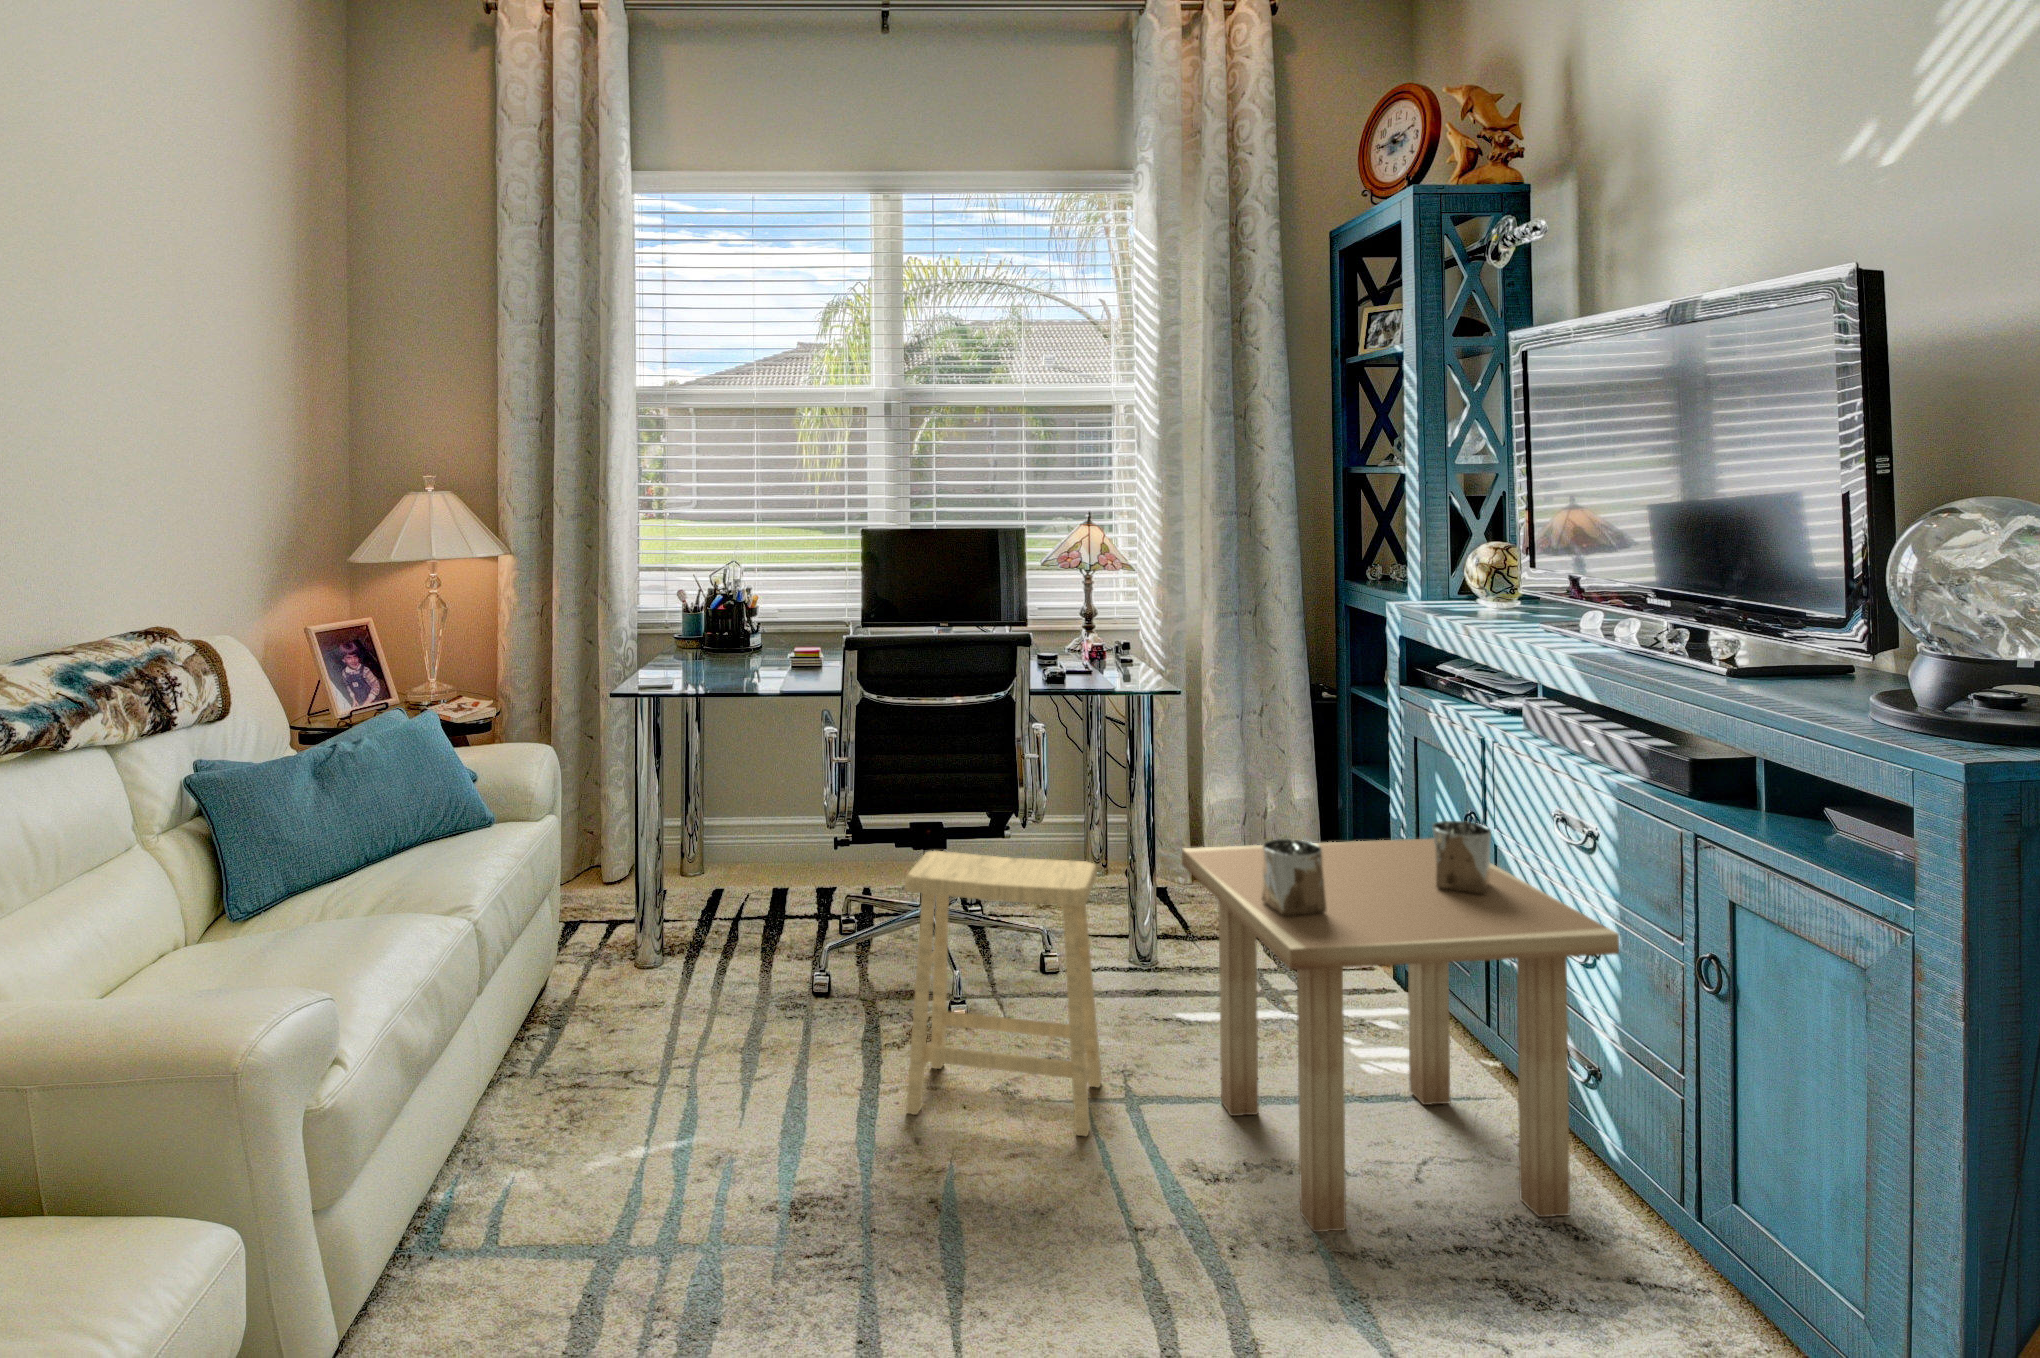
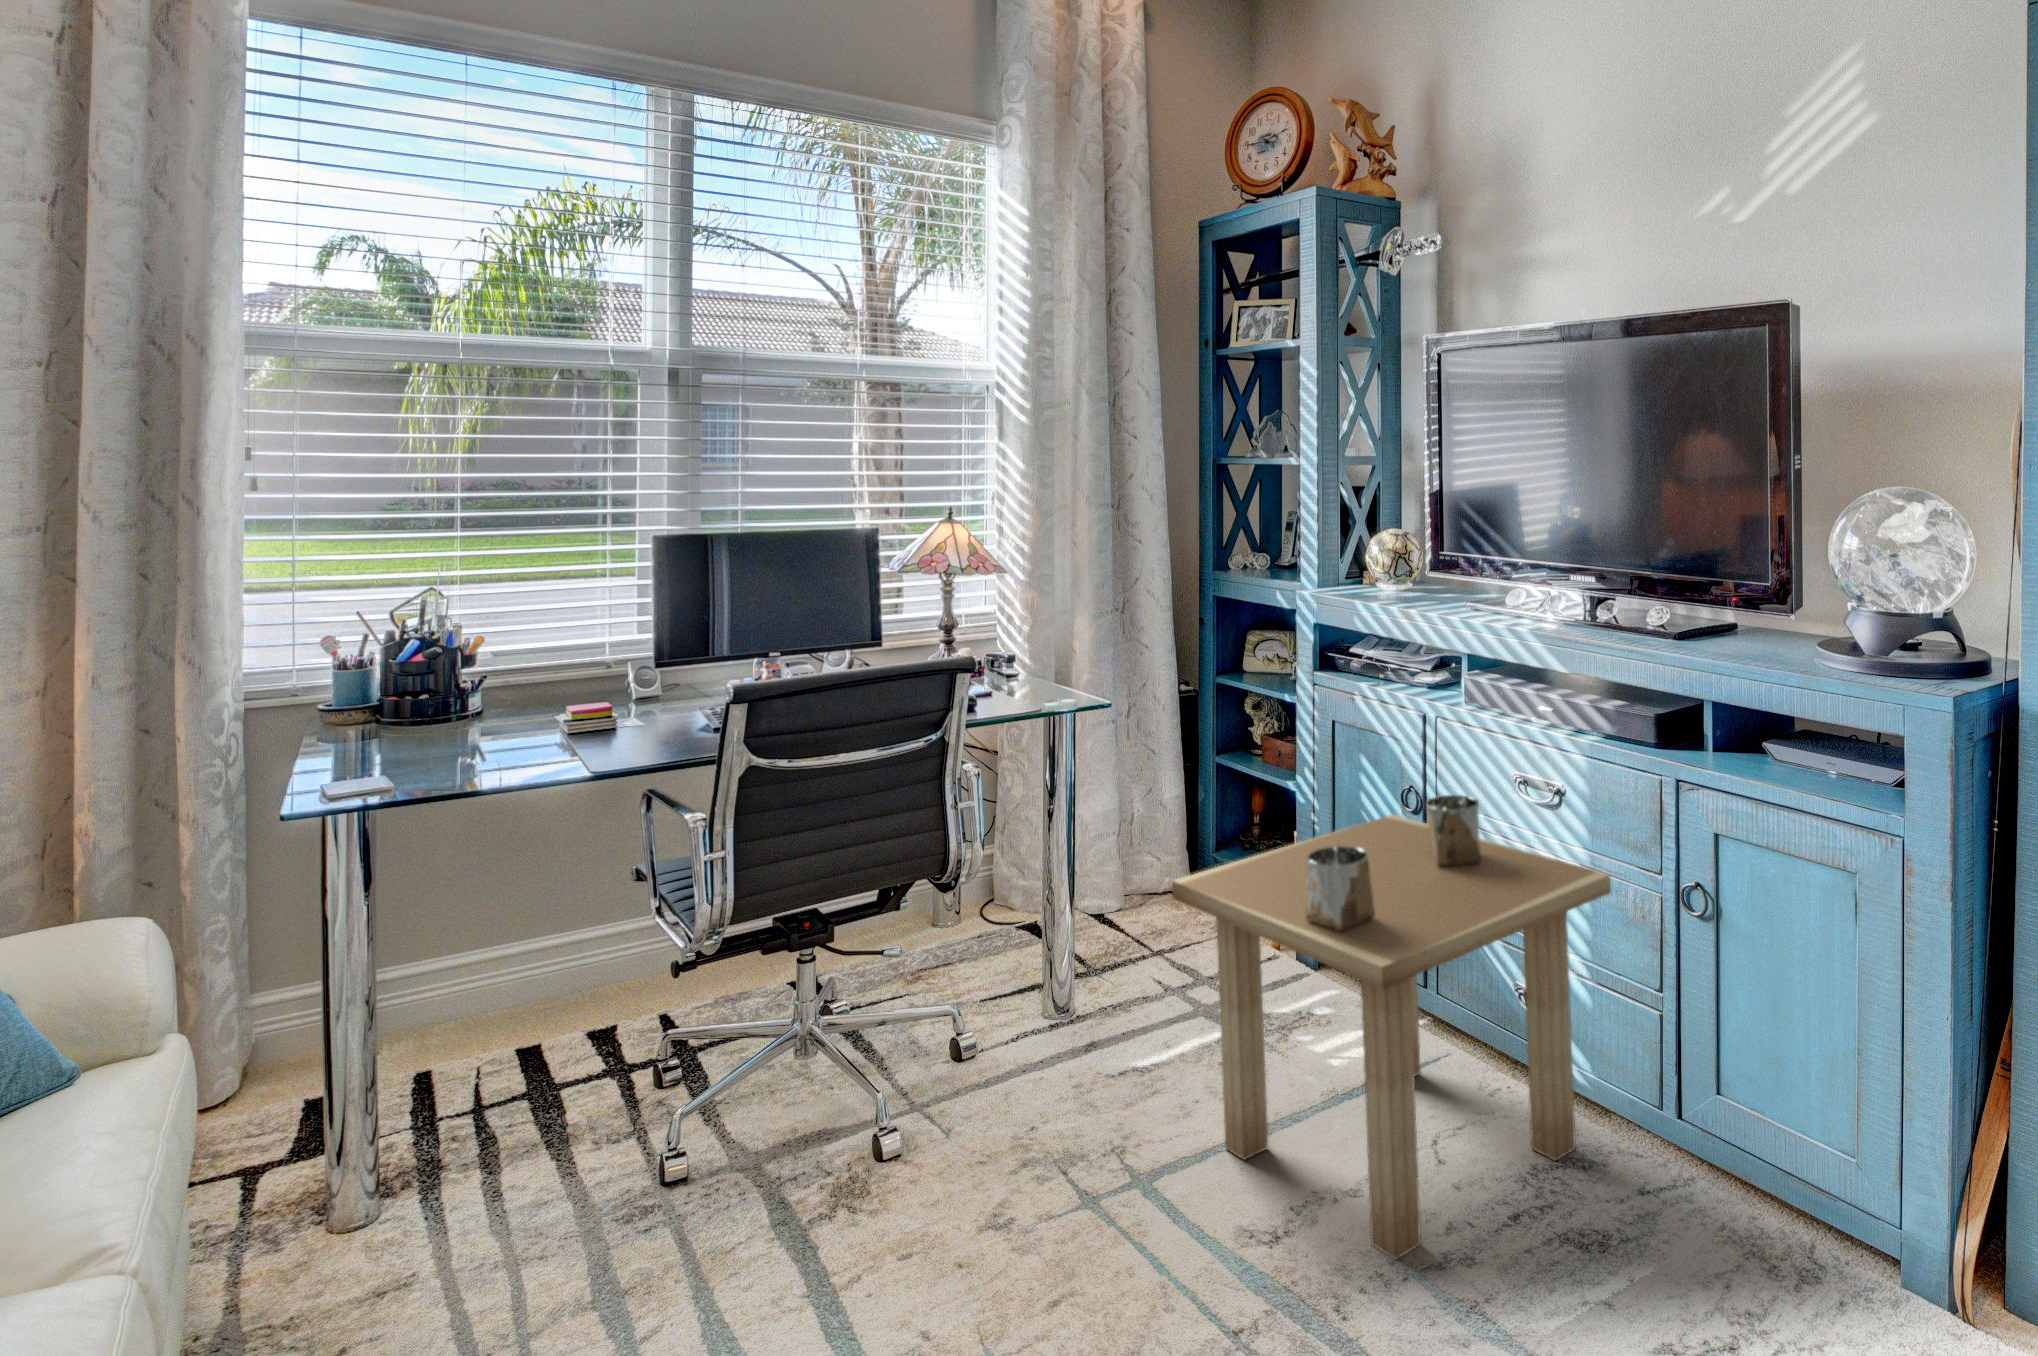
footstool: present [905,851,1102,1137] -> none [867,920,1116,1302]

